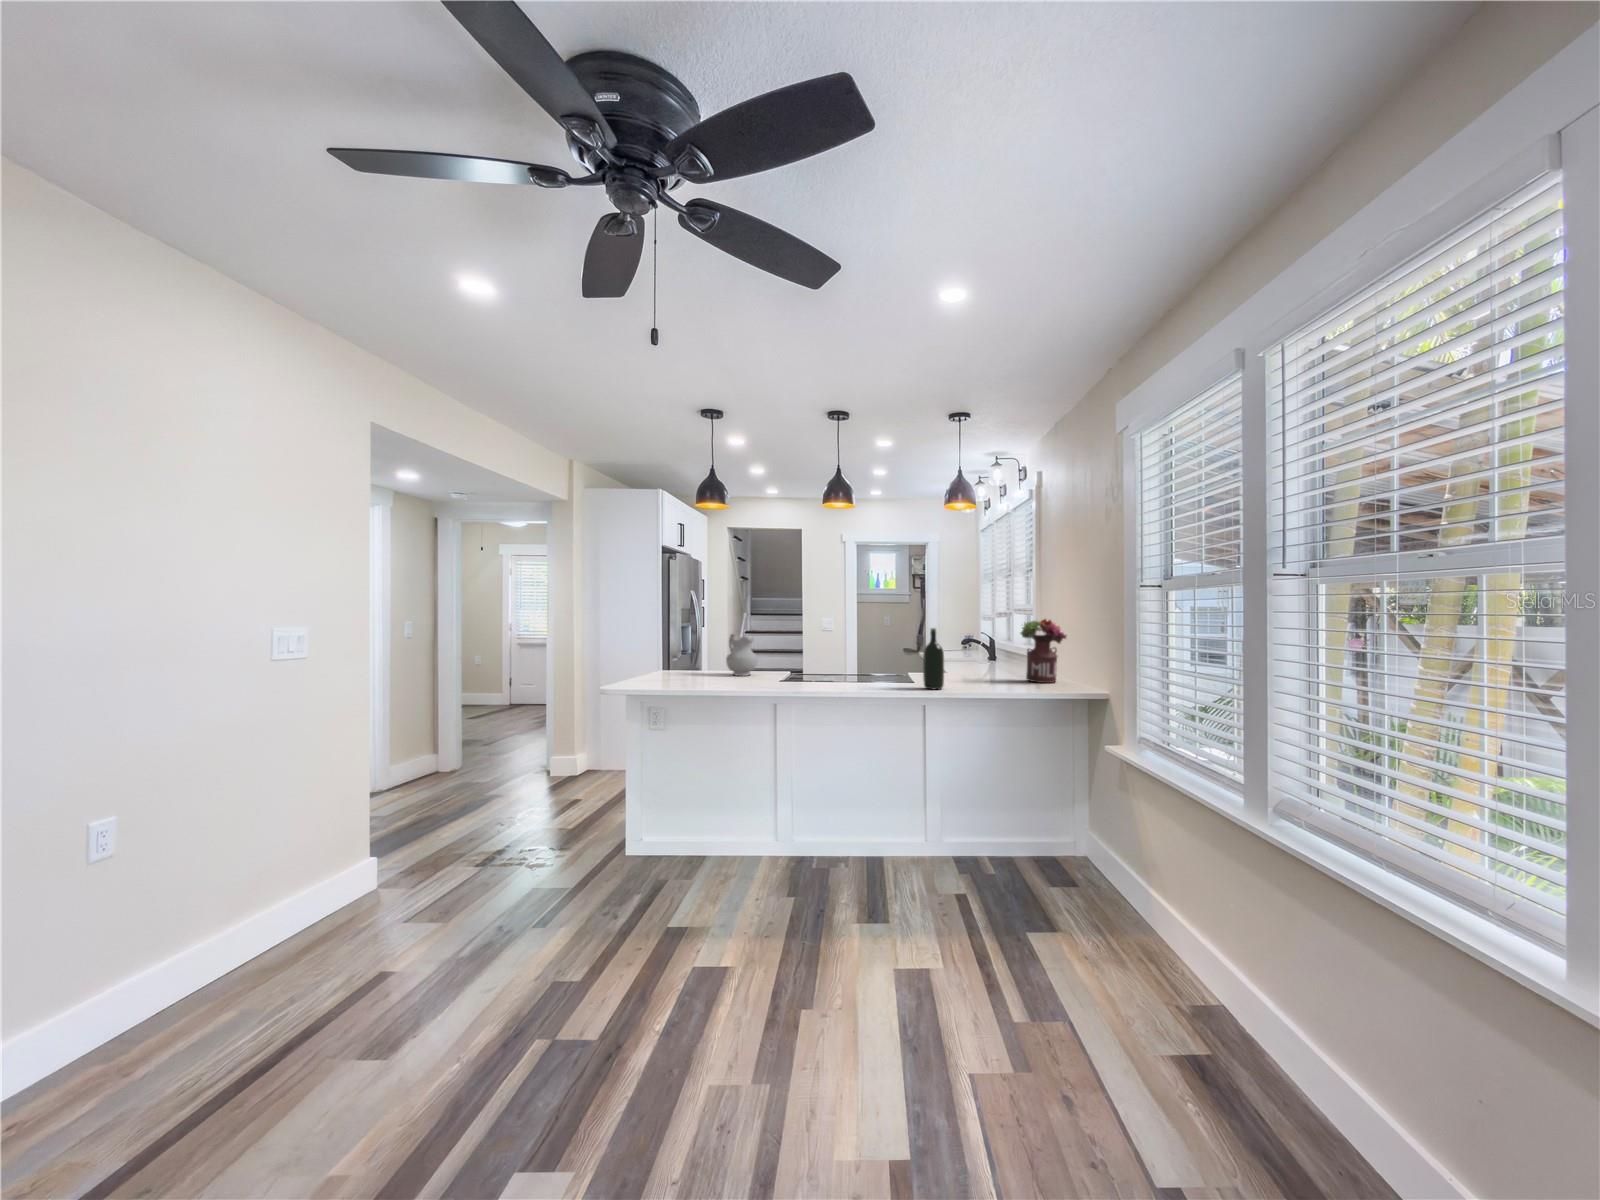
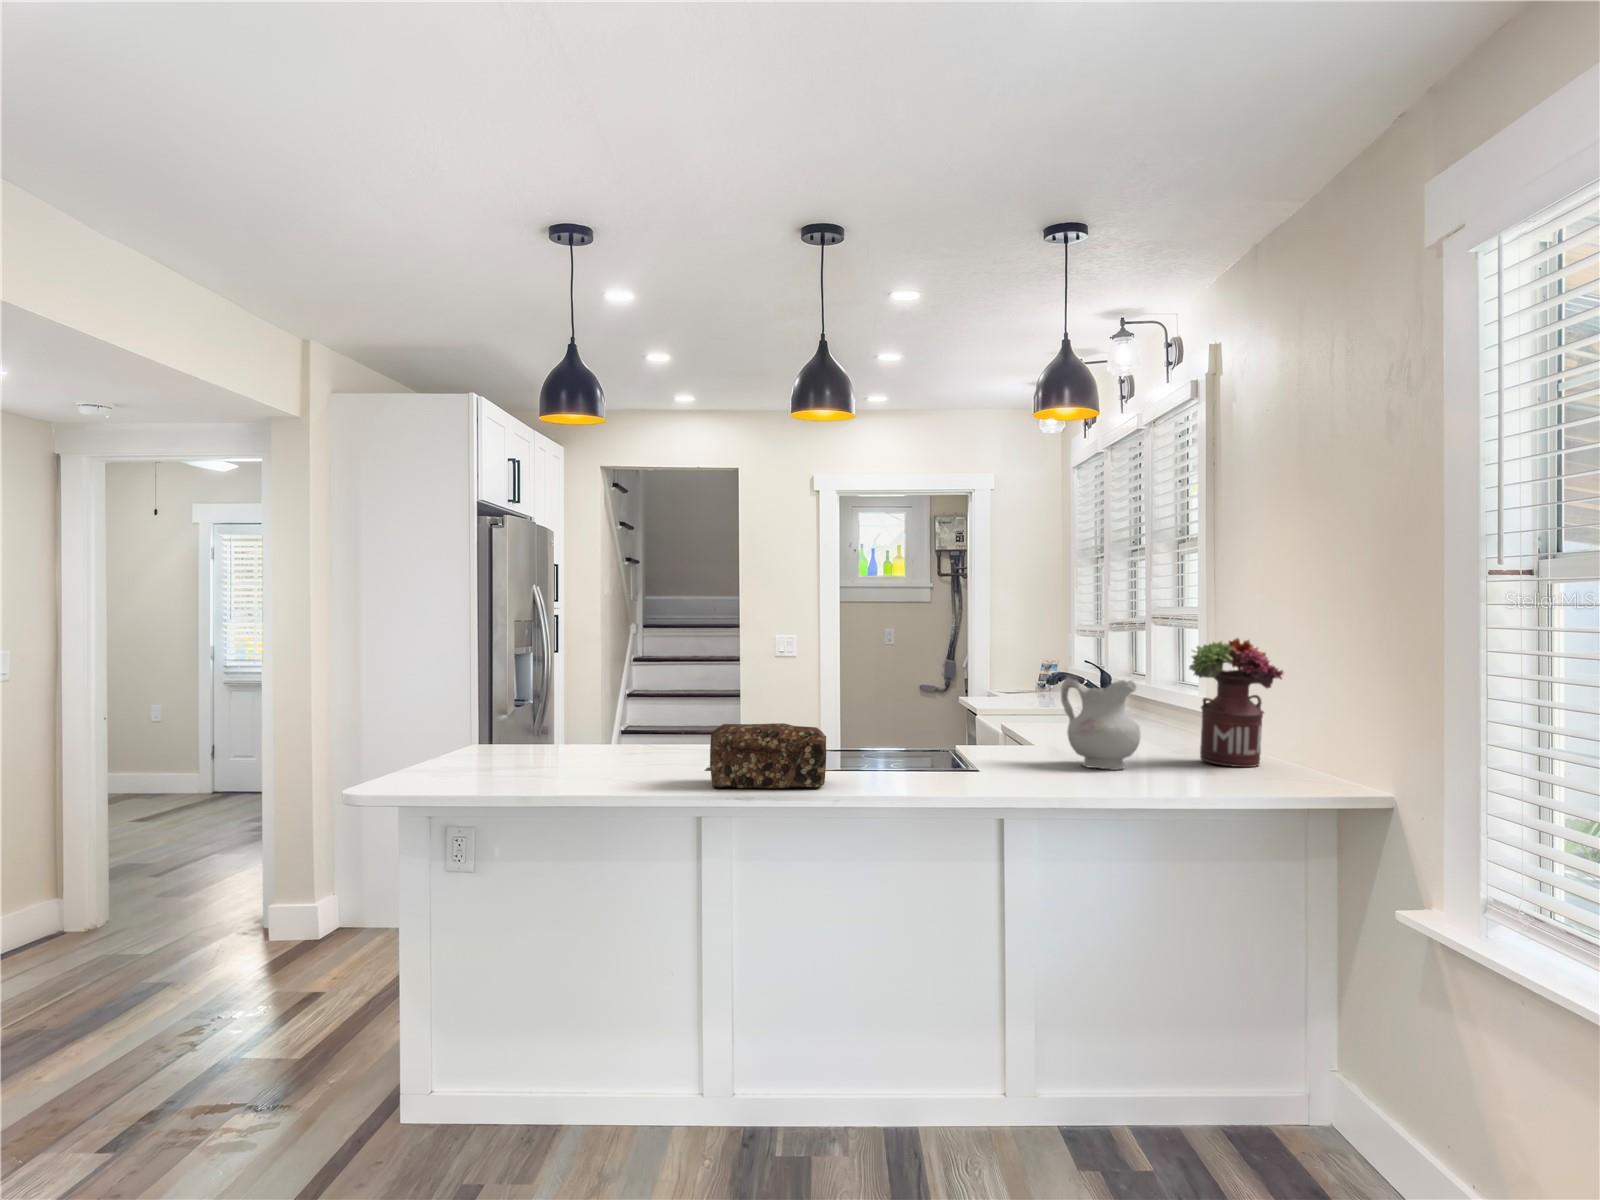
wine bottle: present [923,628,944,689] -> none [1008,661,1052,788]
ceramic pitcher: present [726,634,758,676] -> present [1061,675,1140,770]
bread loaf: none [779,658,835,688] -> present [710,723,826,788]

